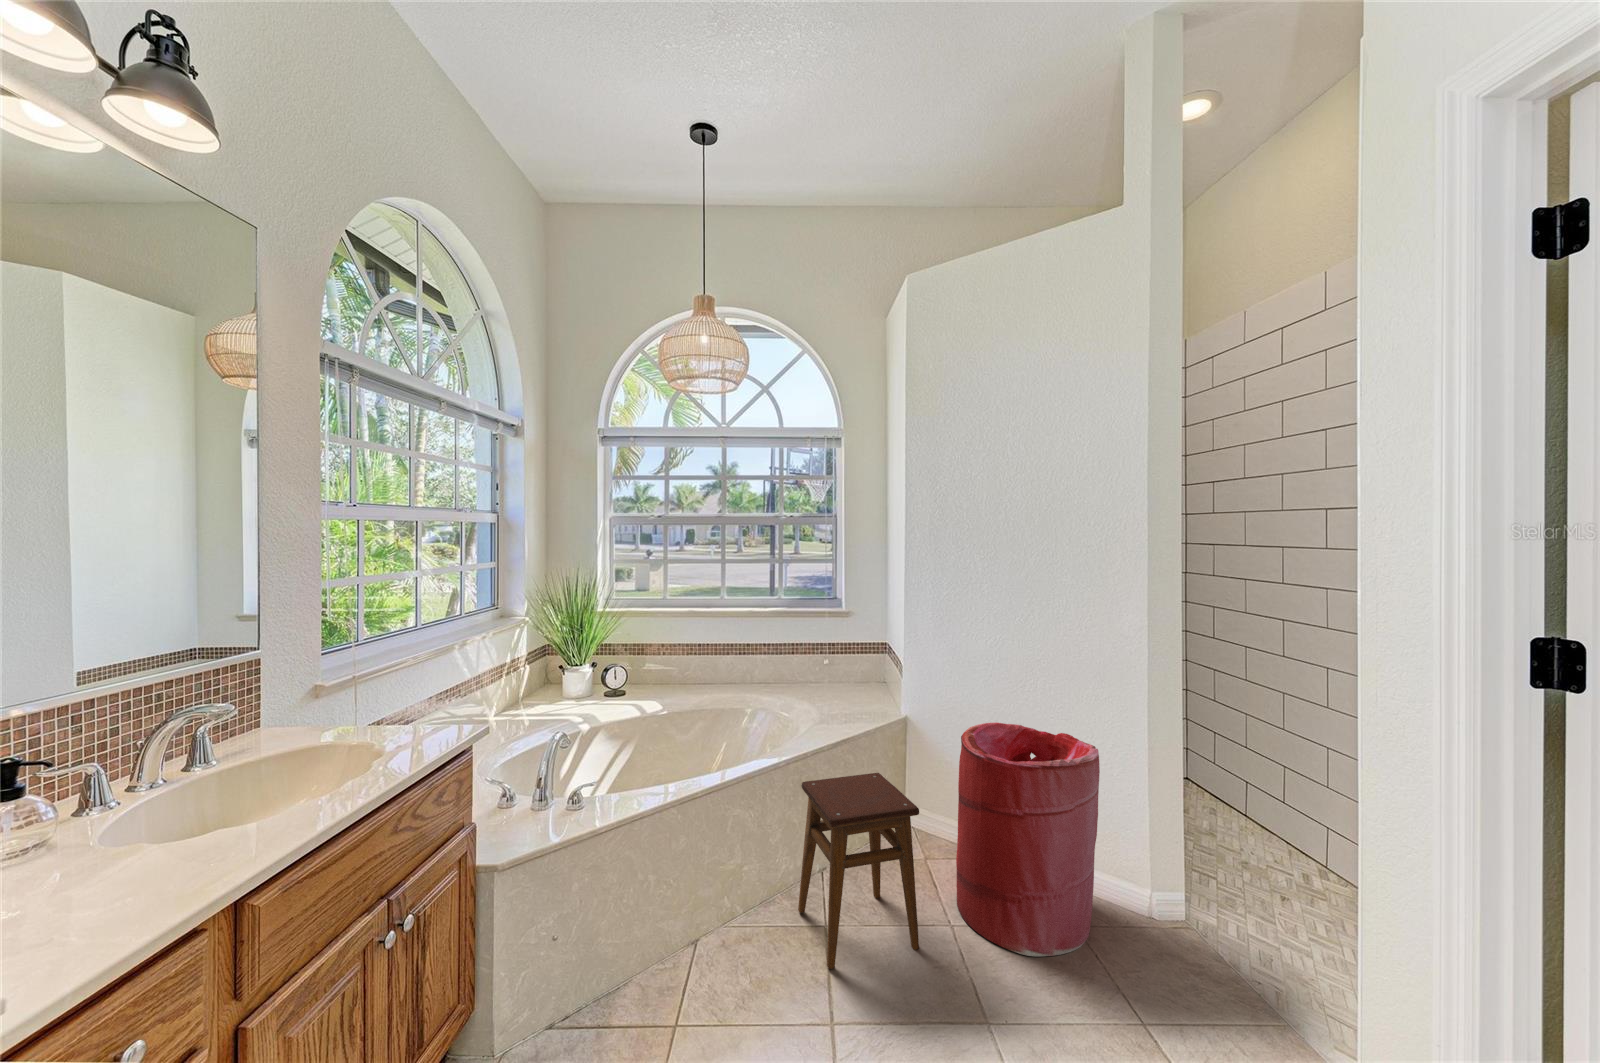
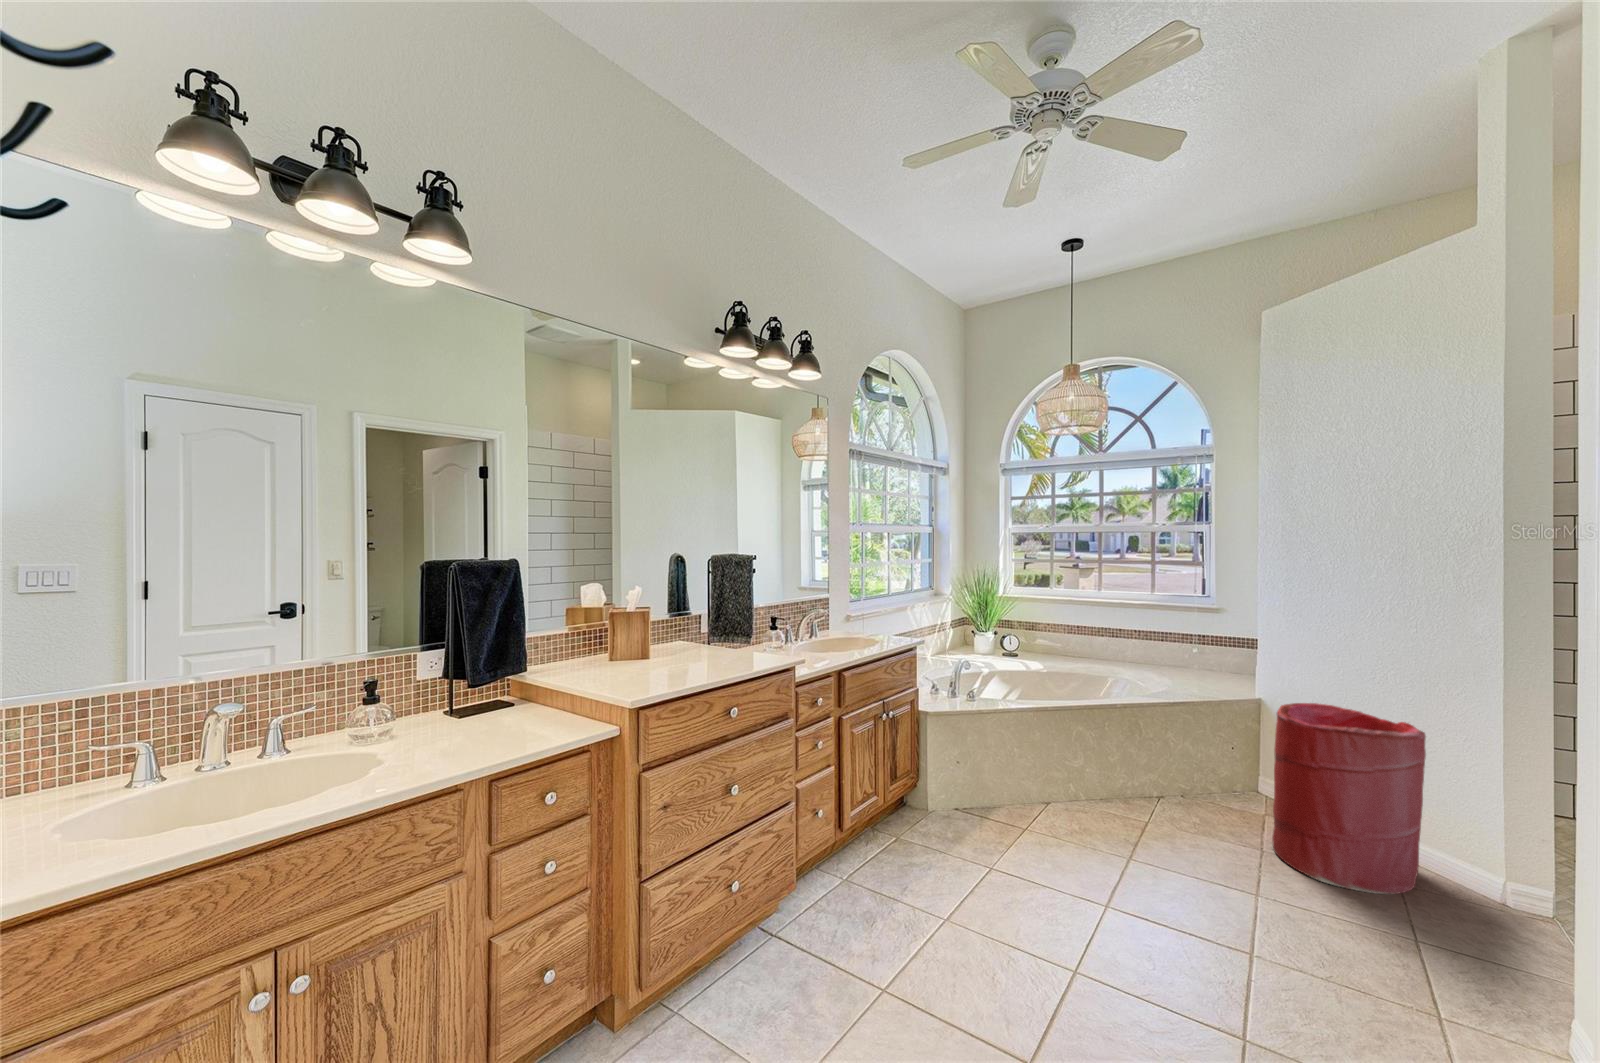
stool: present [798,773,919,969] -> none [1129,718,1220,852]

